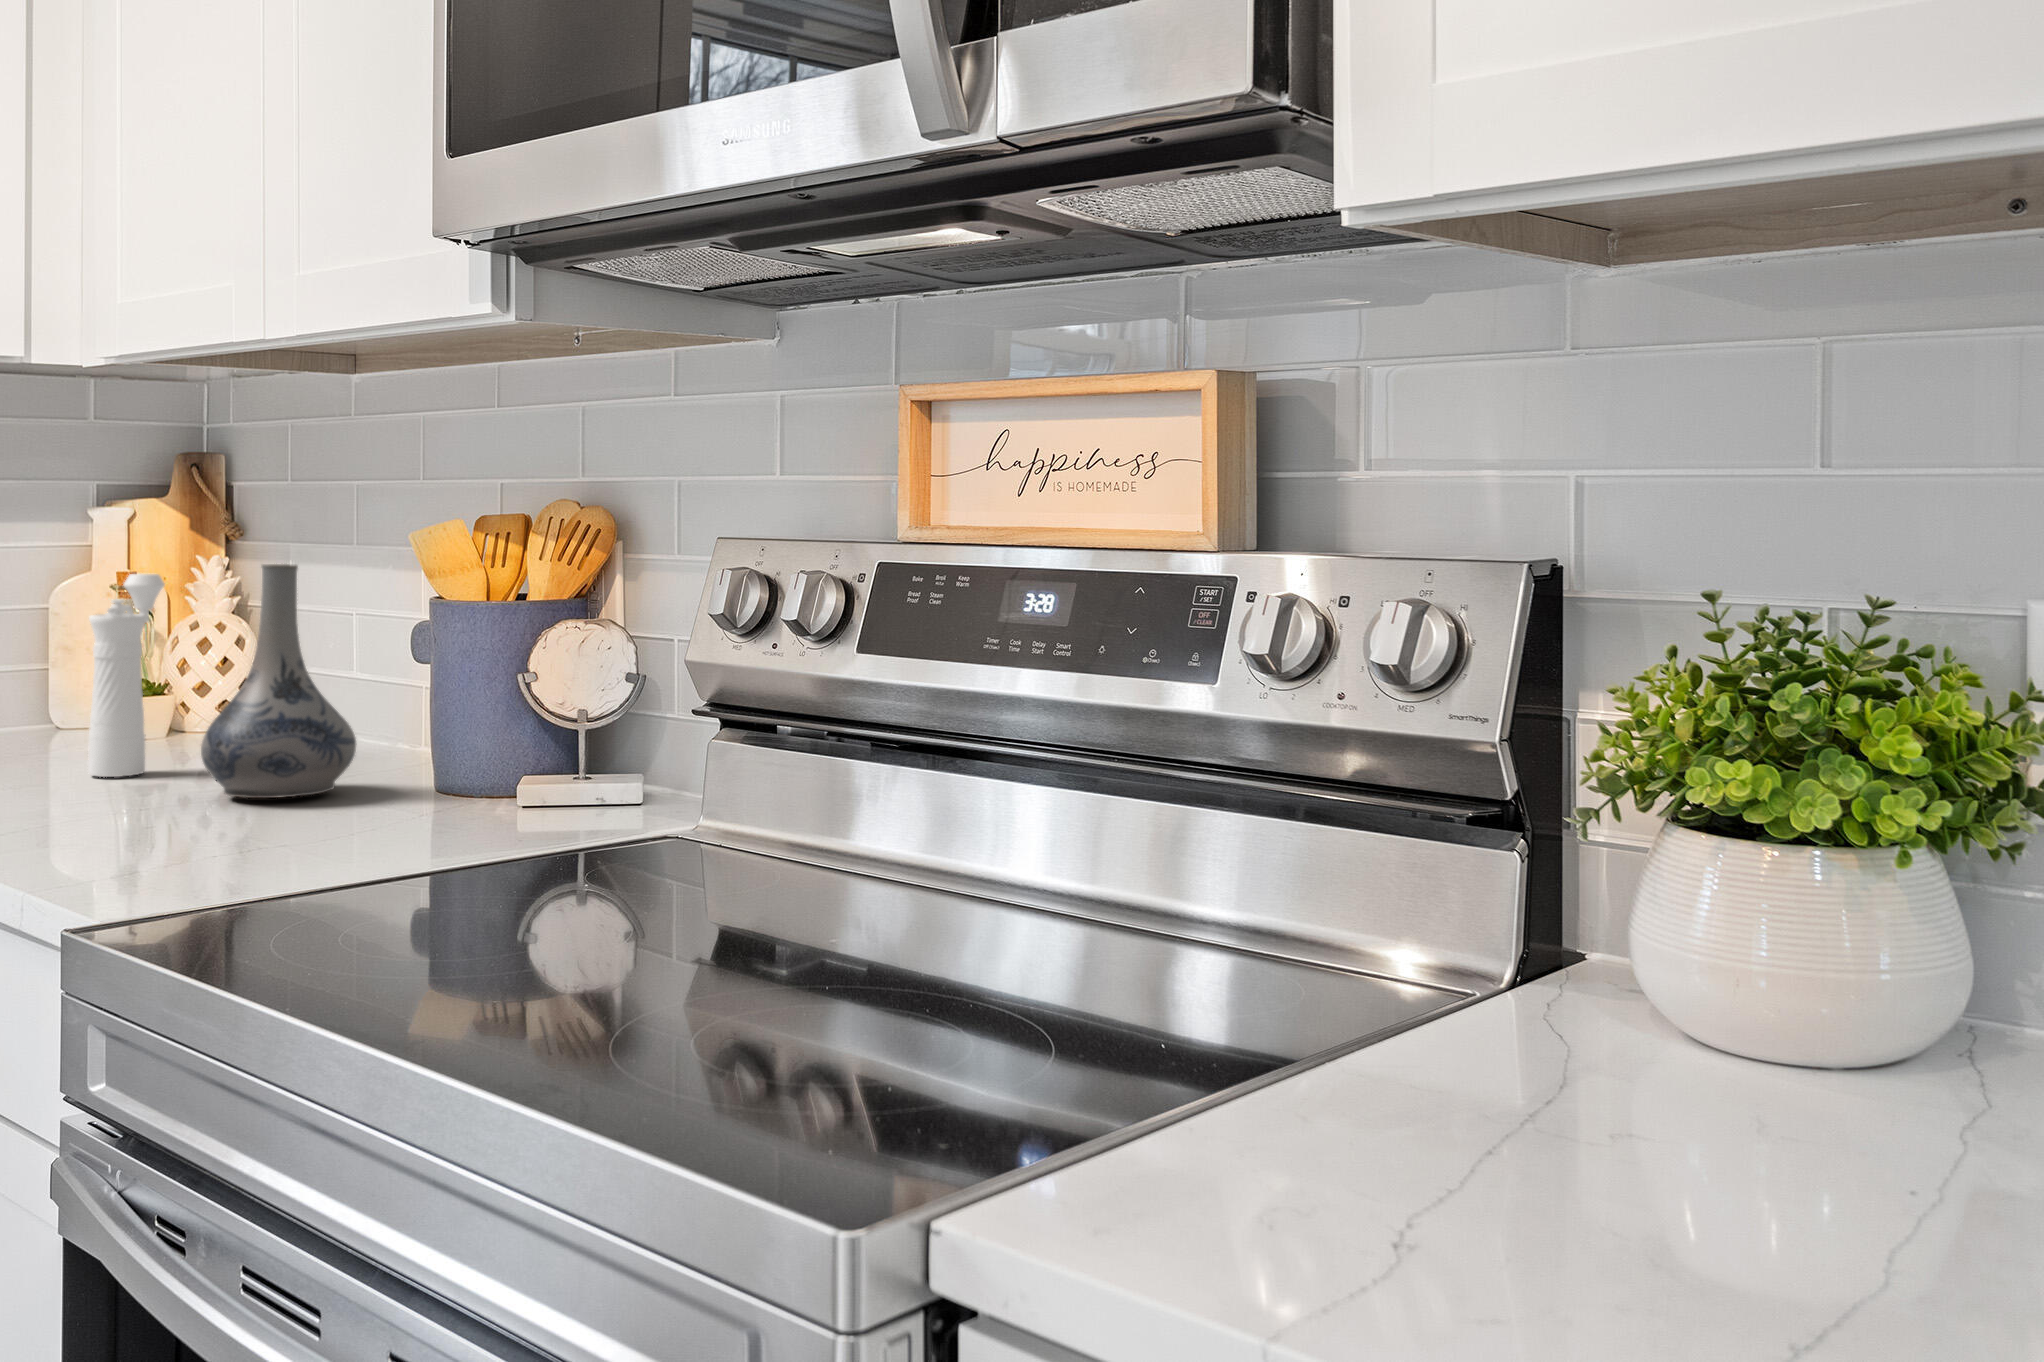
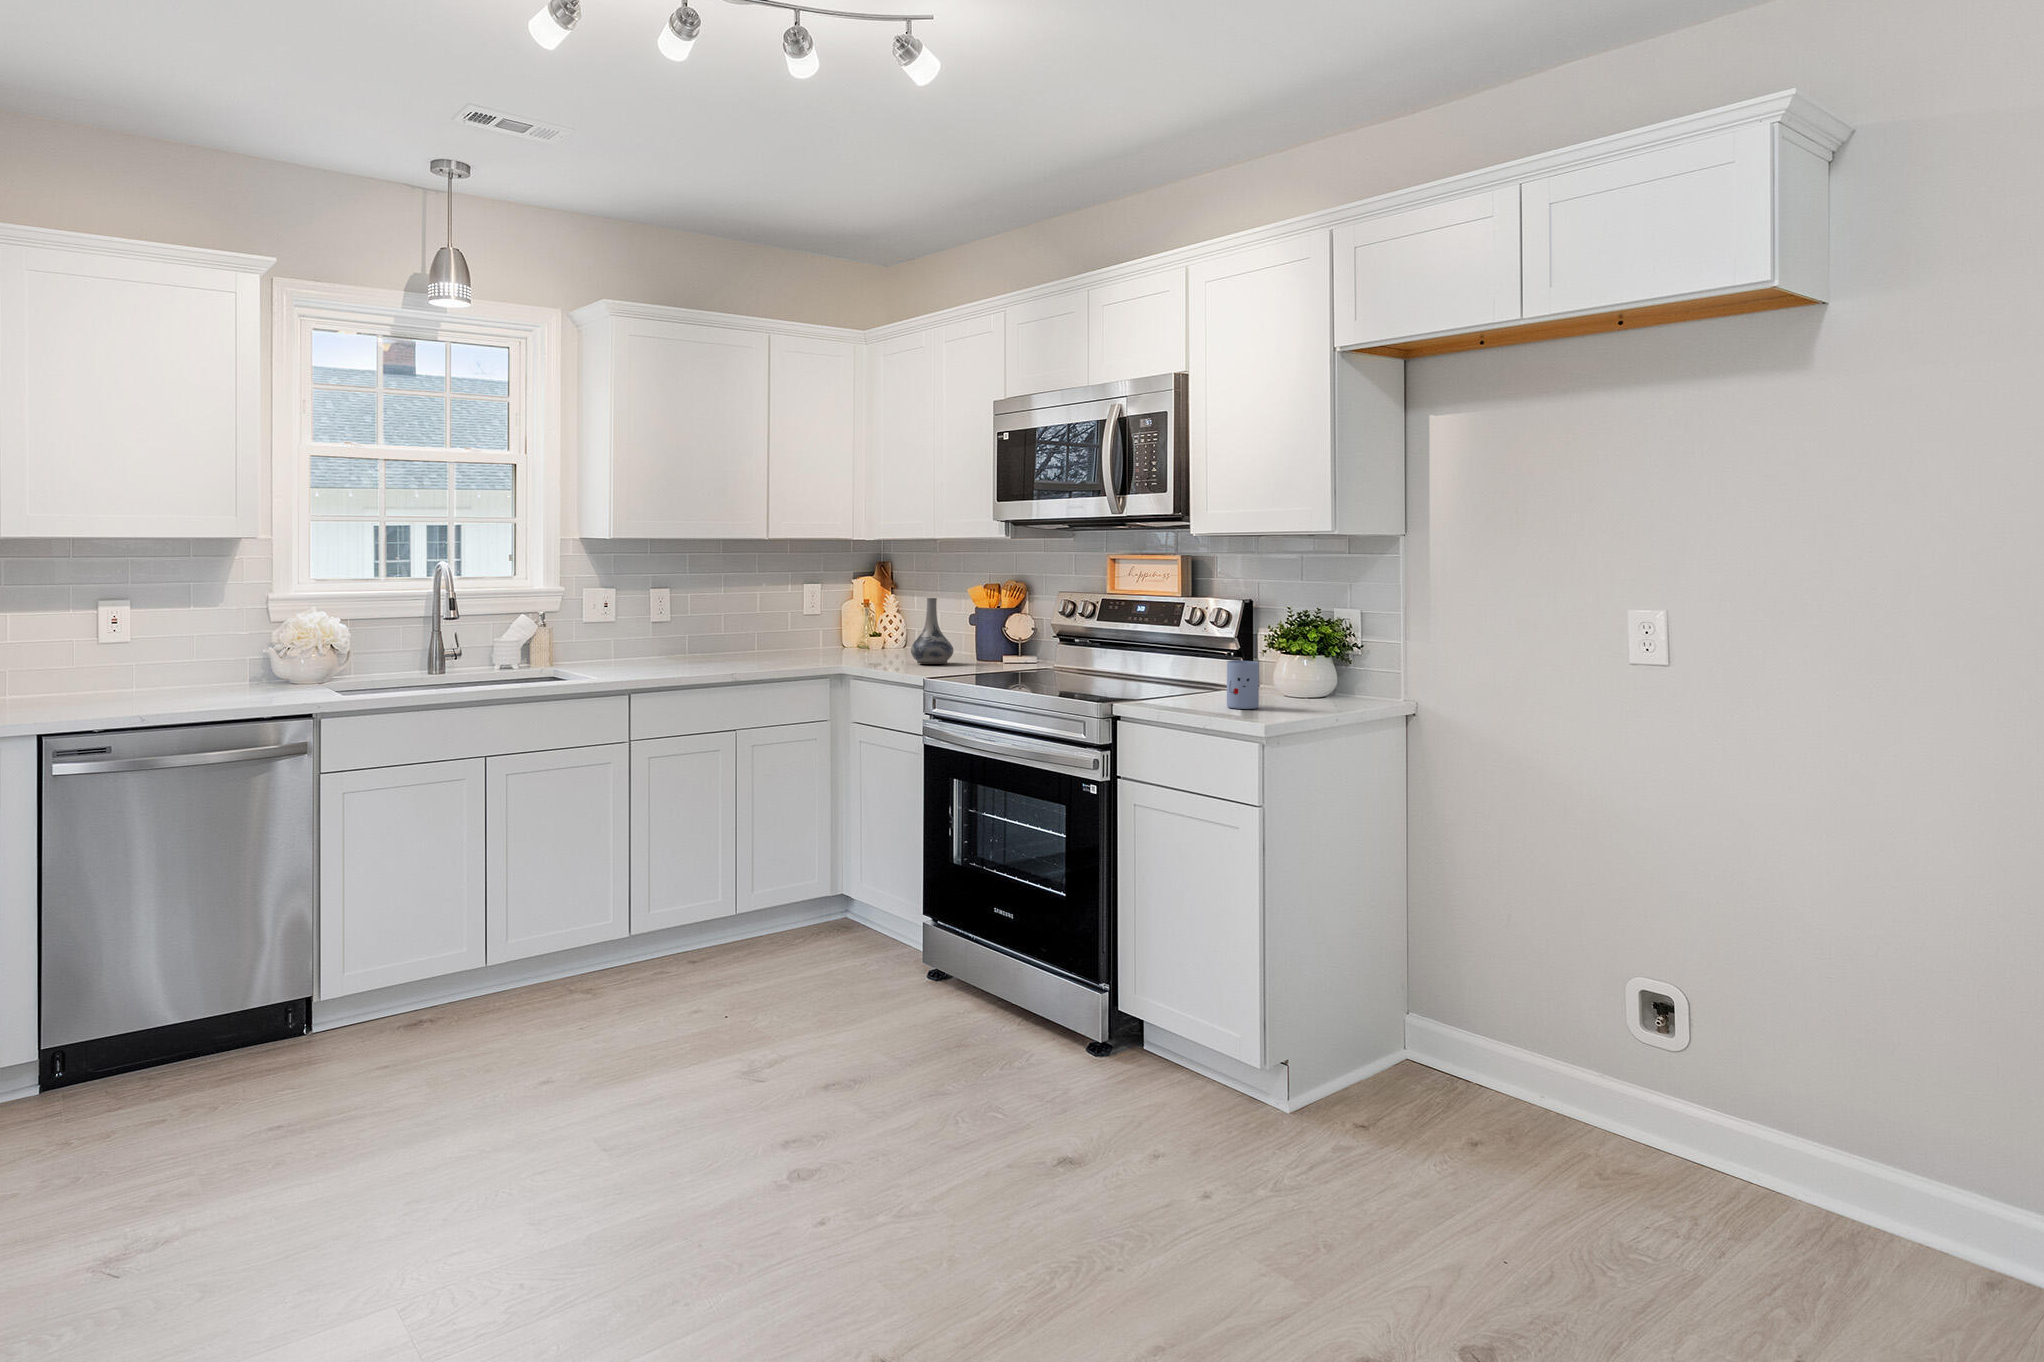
pepper mill: present [88,574,165,777] -> none [870,600,886,660]
mug: none [1634,911,1904,1249] -> present [1227,660,1259,709]

